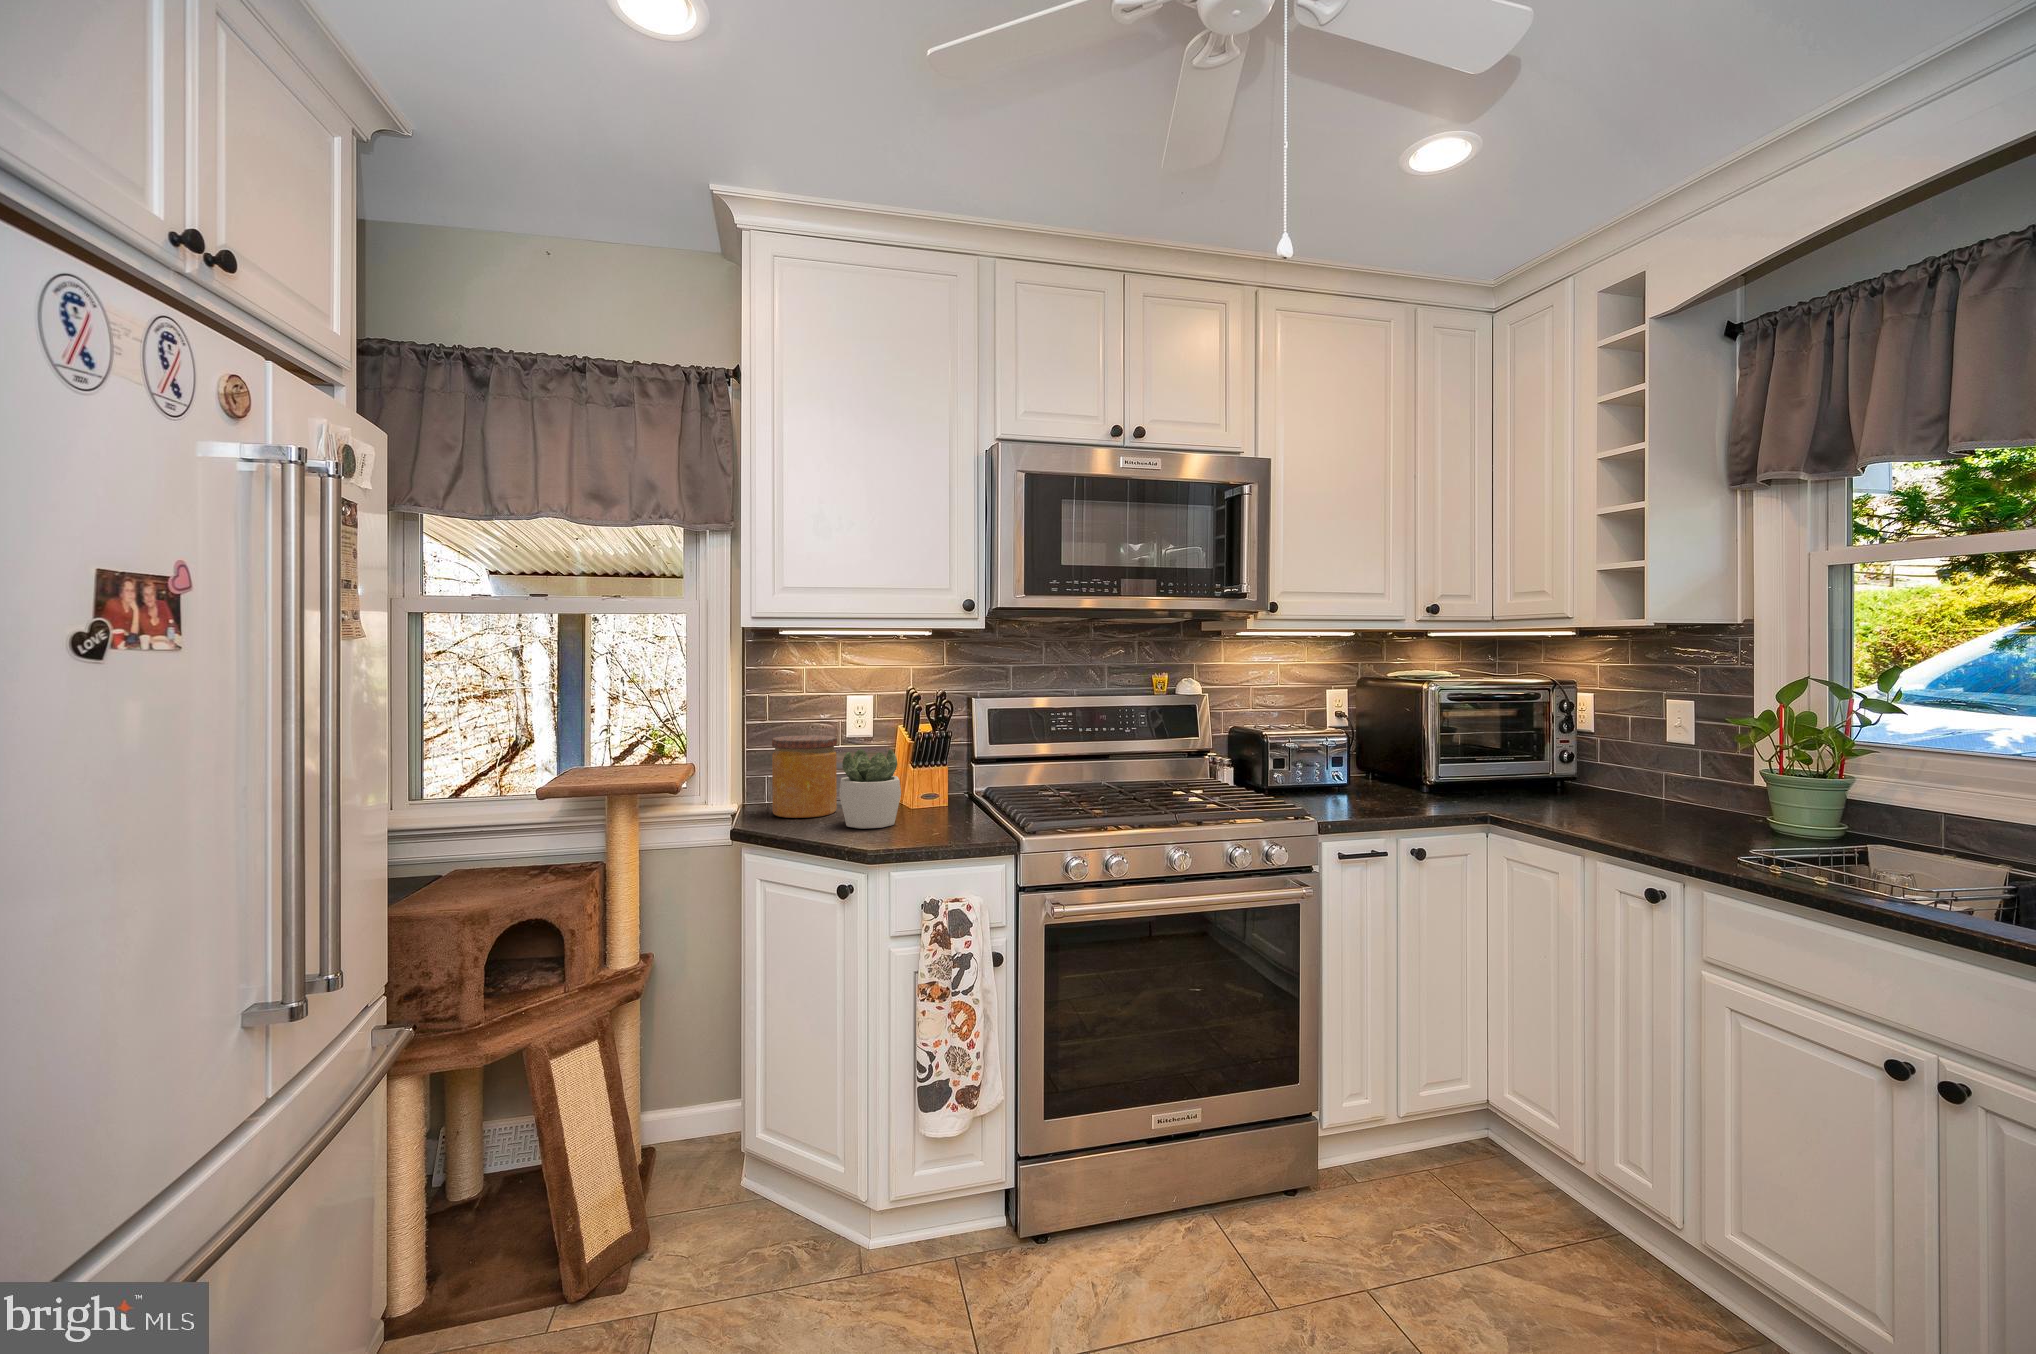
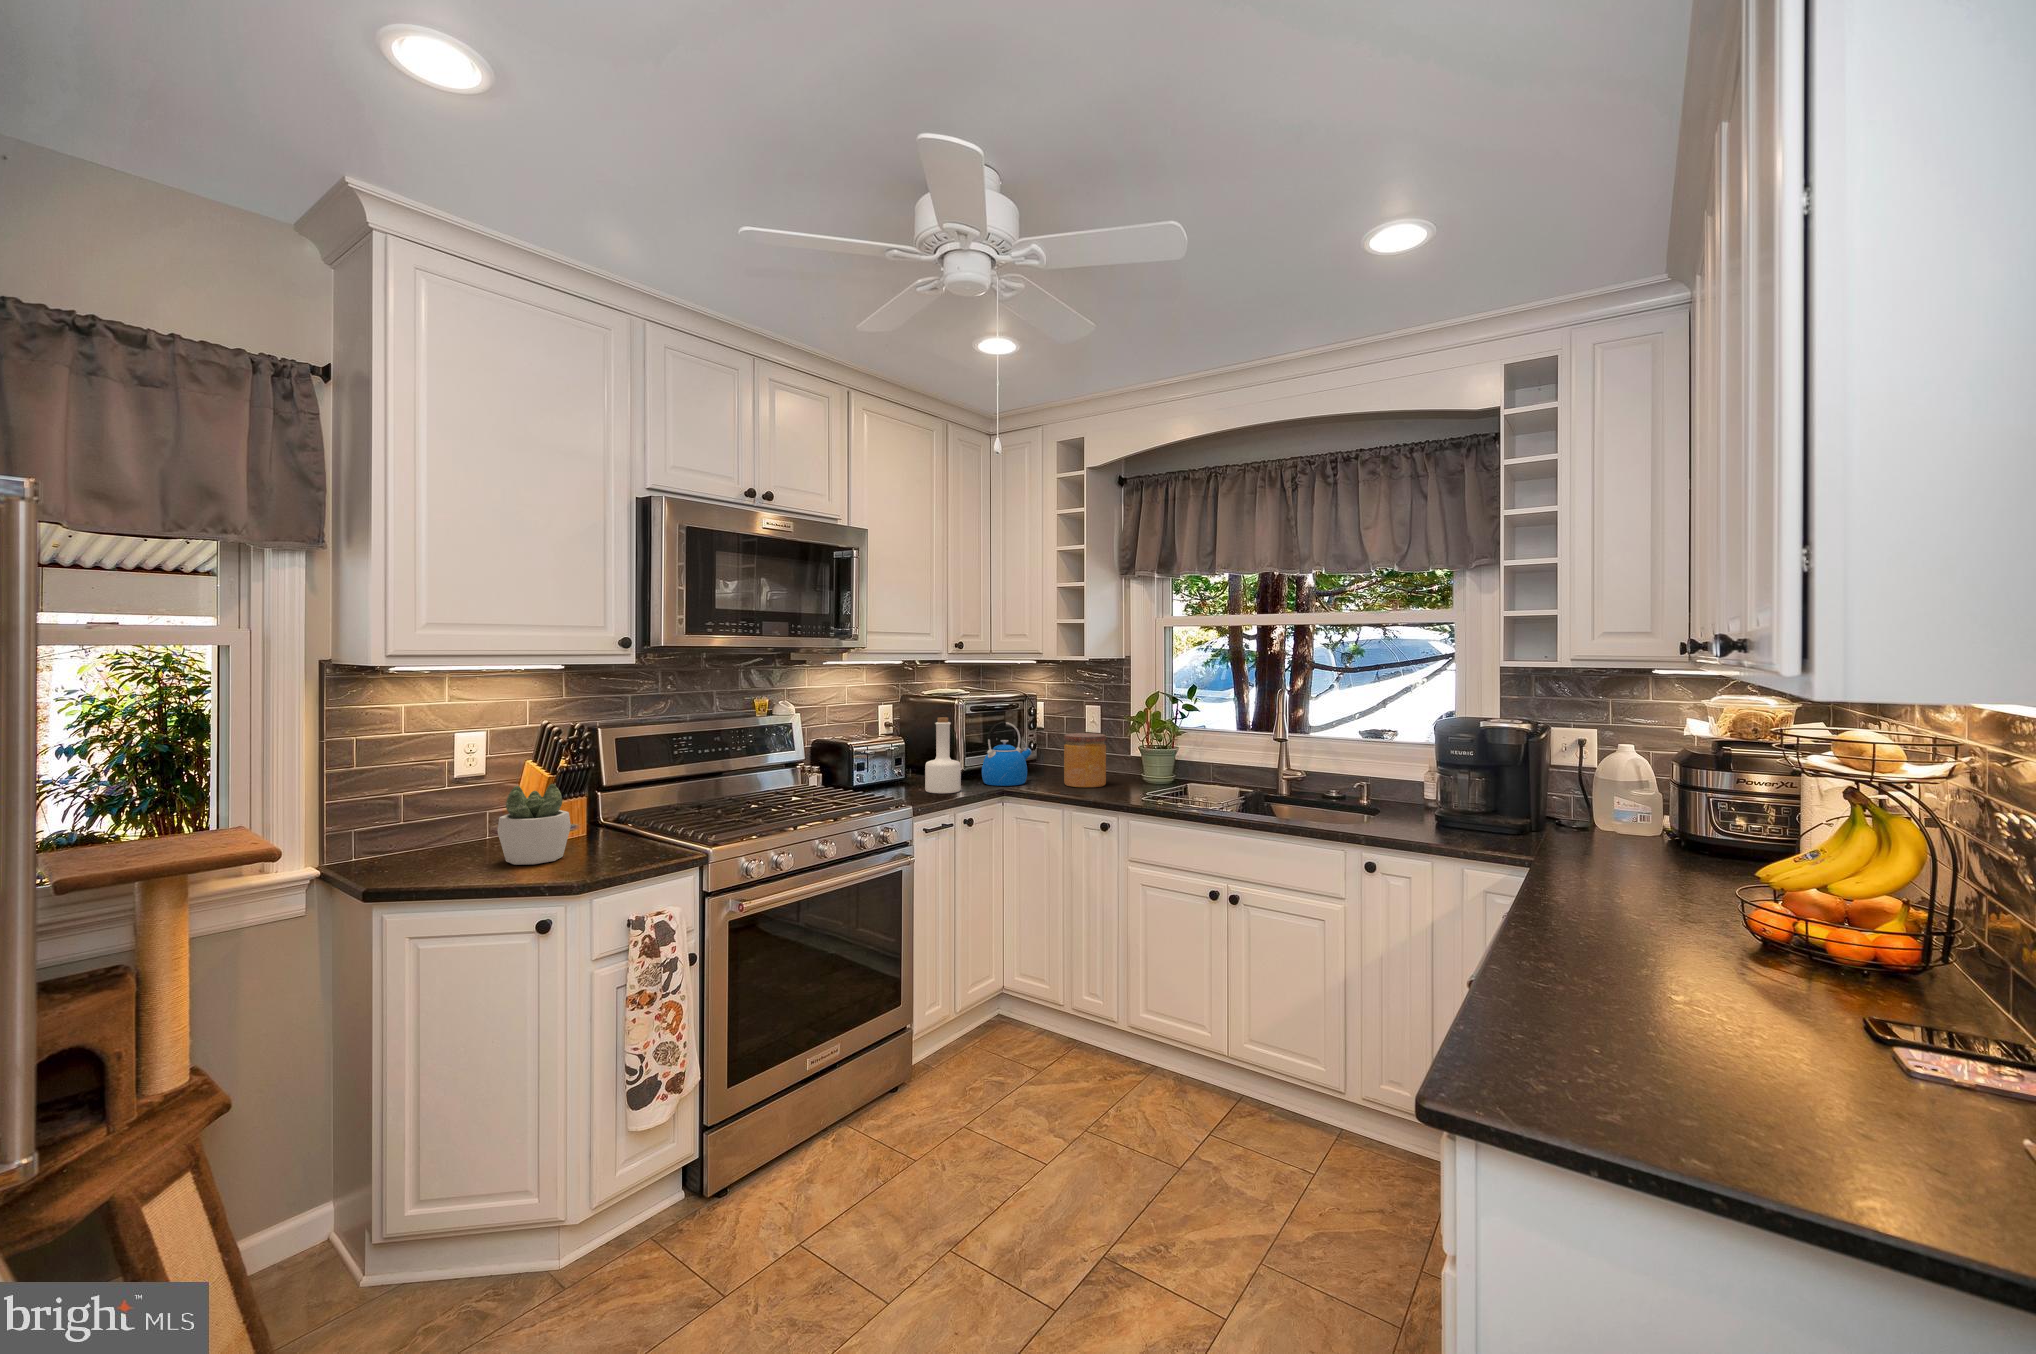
bottle: none [1373,705,1425,807] -> present [925,717,961,793]
kettle: none [1469,715,1556,807] -> present [982,721,1032,786]
jar: present [772,735,837,818] -> present [1064,733,1106,788]

